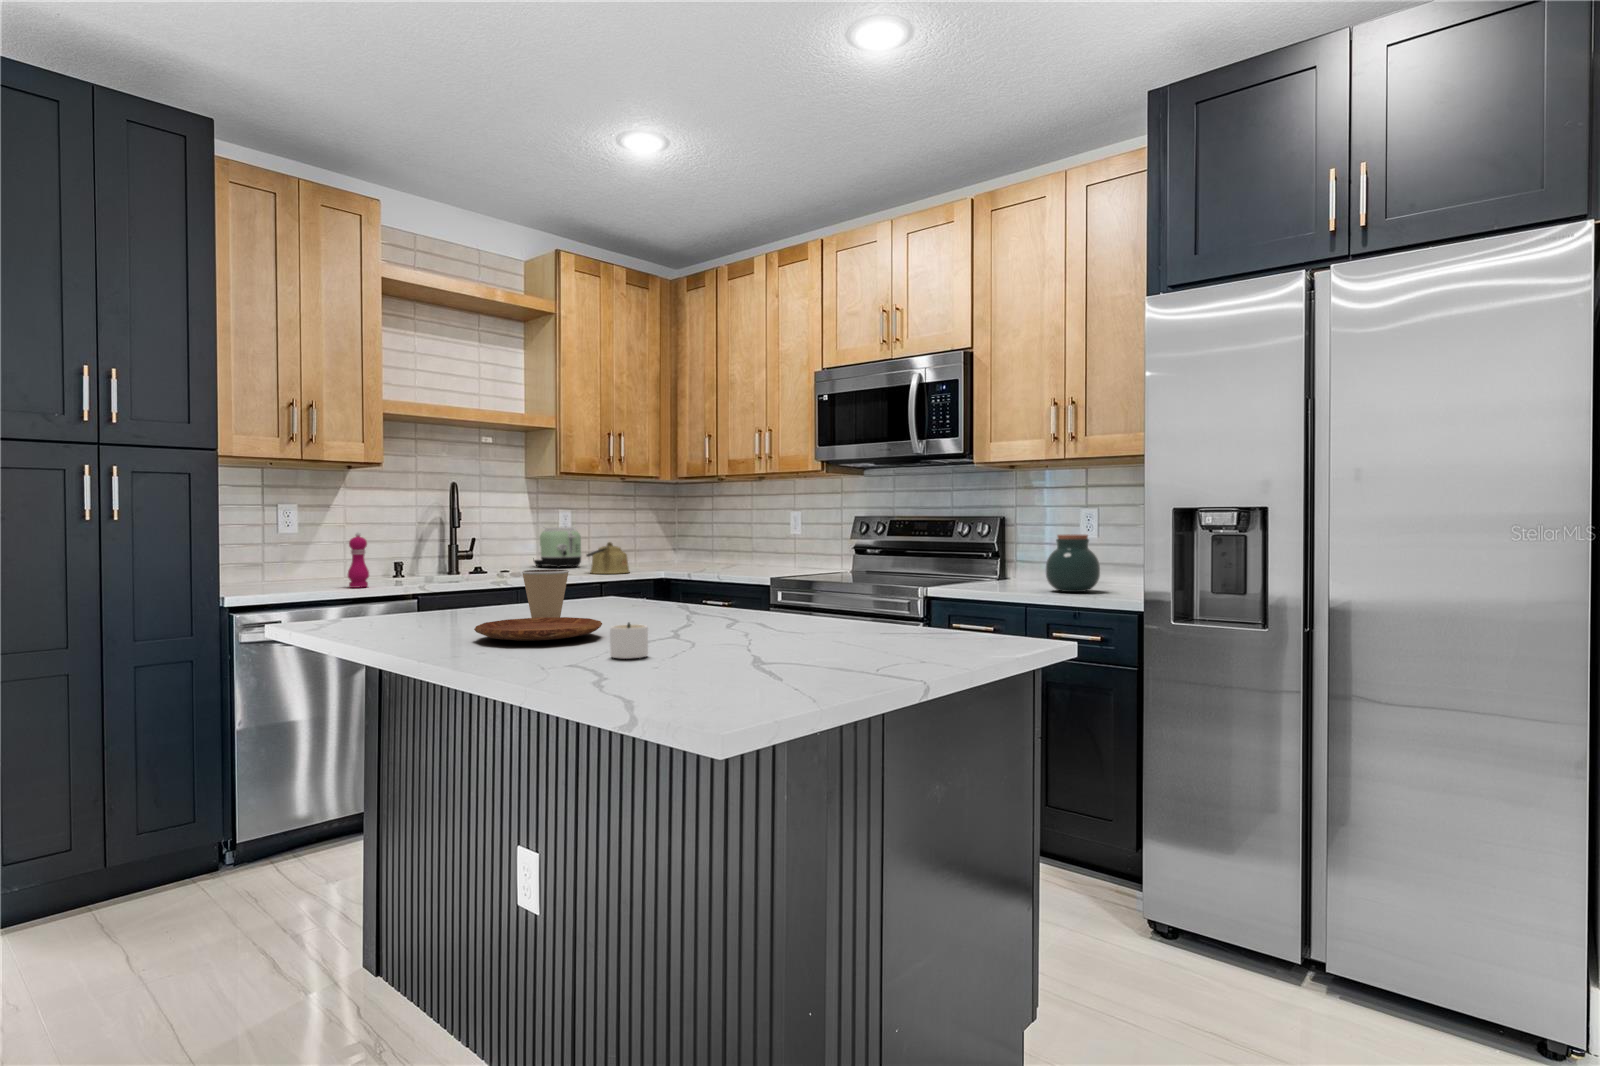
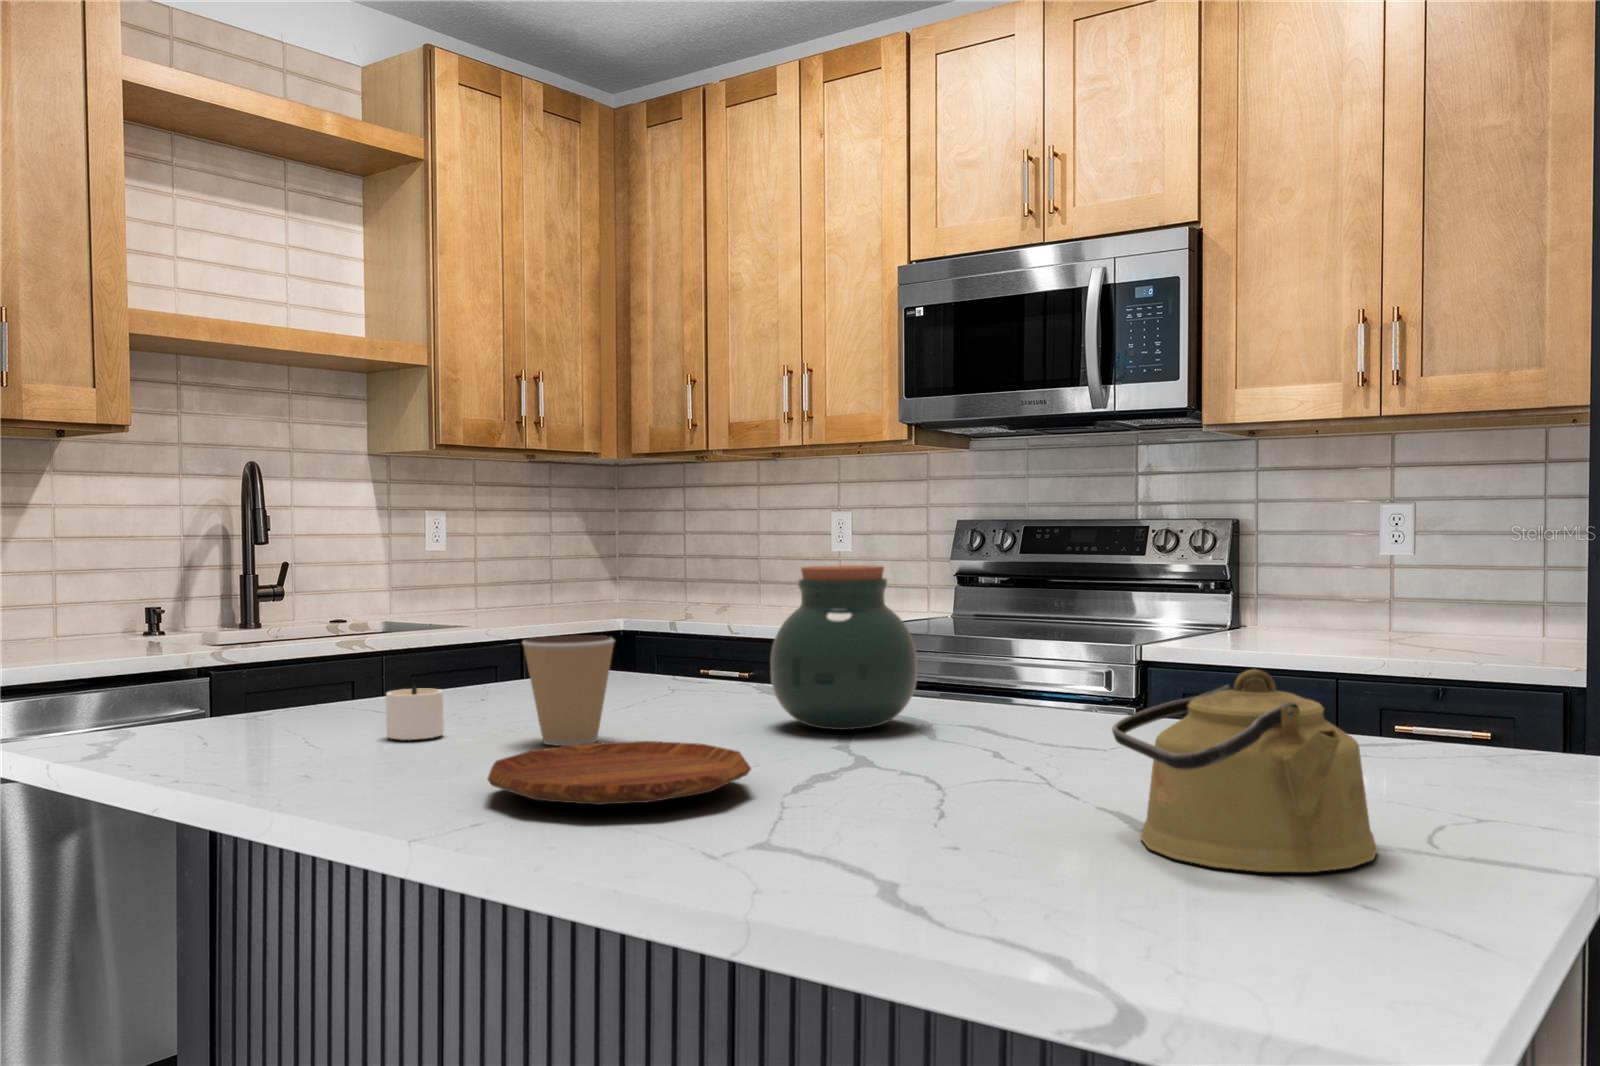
toaster: present [533,527,581,568] -> none [378,541,468,613]
pepper mill: present [348,533,369,588] -> none [74,557,115,661]
jar: present [1046,534,1100,592] -> present [771,565,917,730]
kettle: present [586,542,629,574] -> present [1112,670,1378,872]
candle: present [610,623,648,659] -> present [386,685,444,740]

